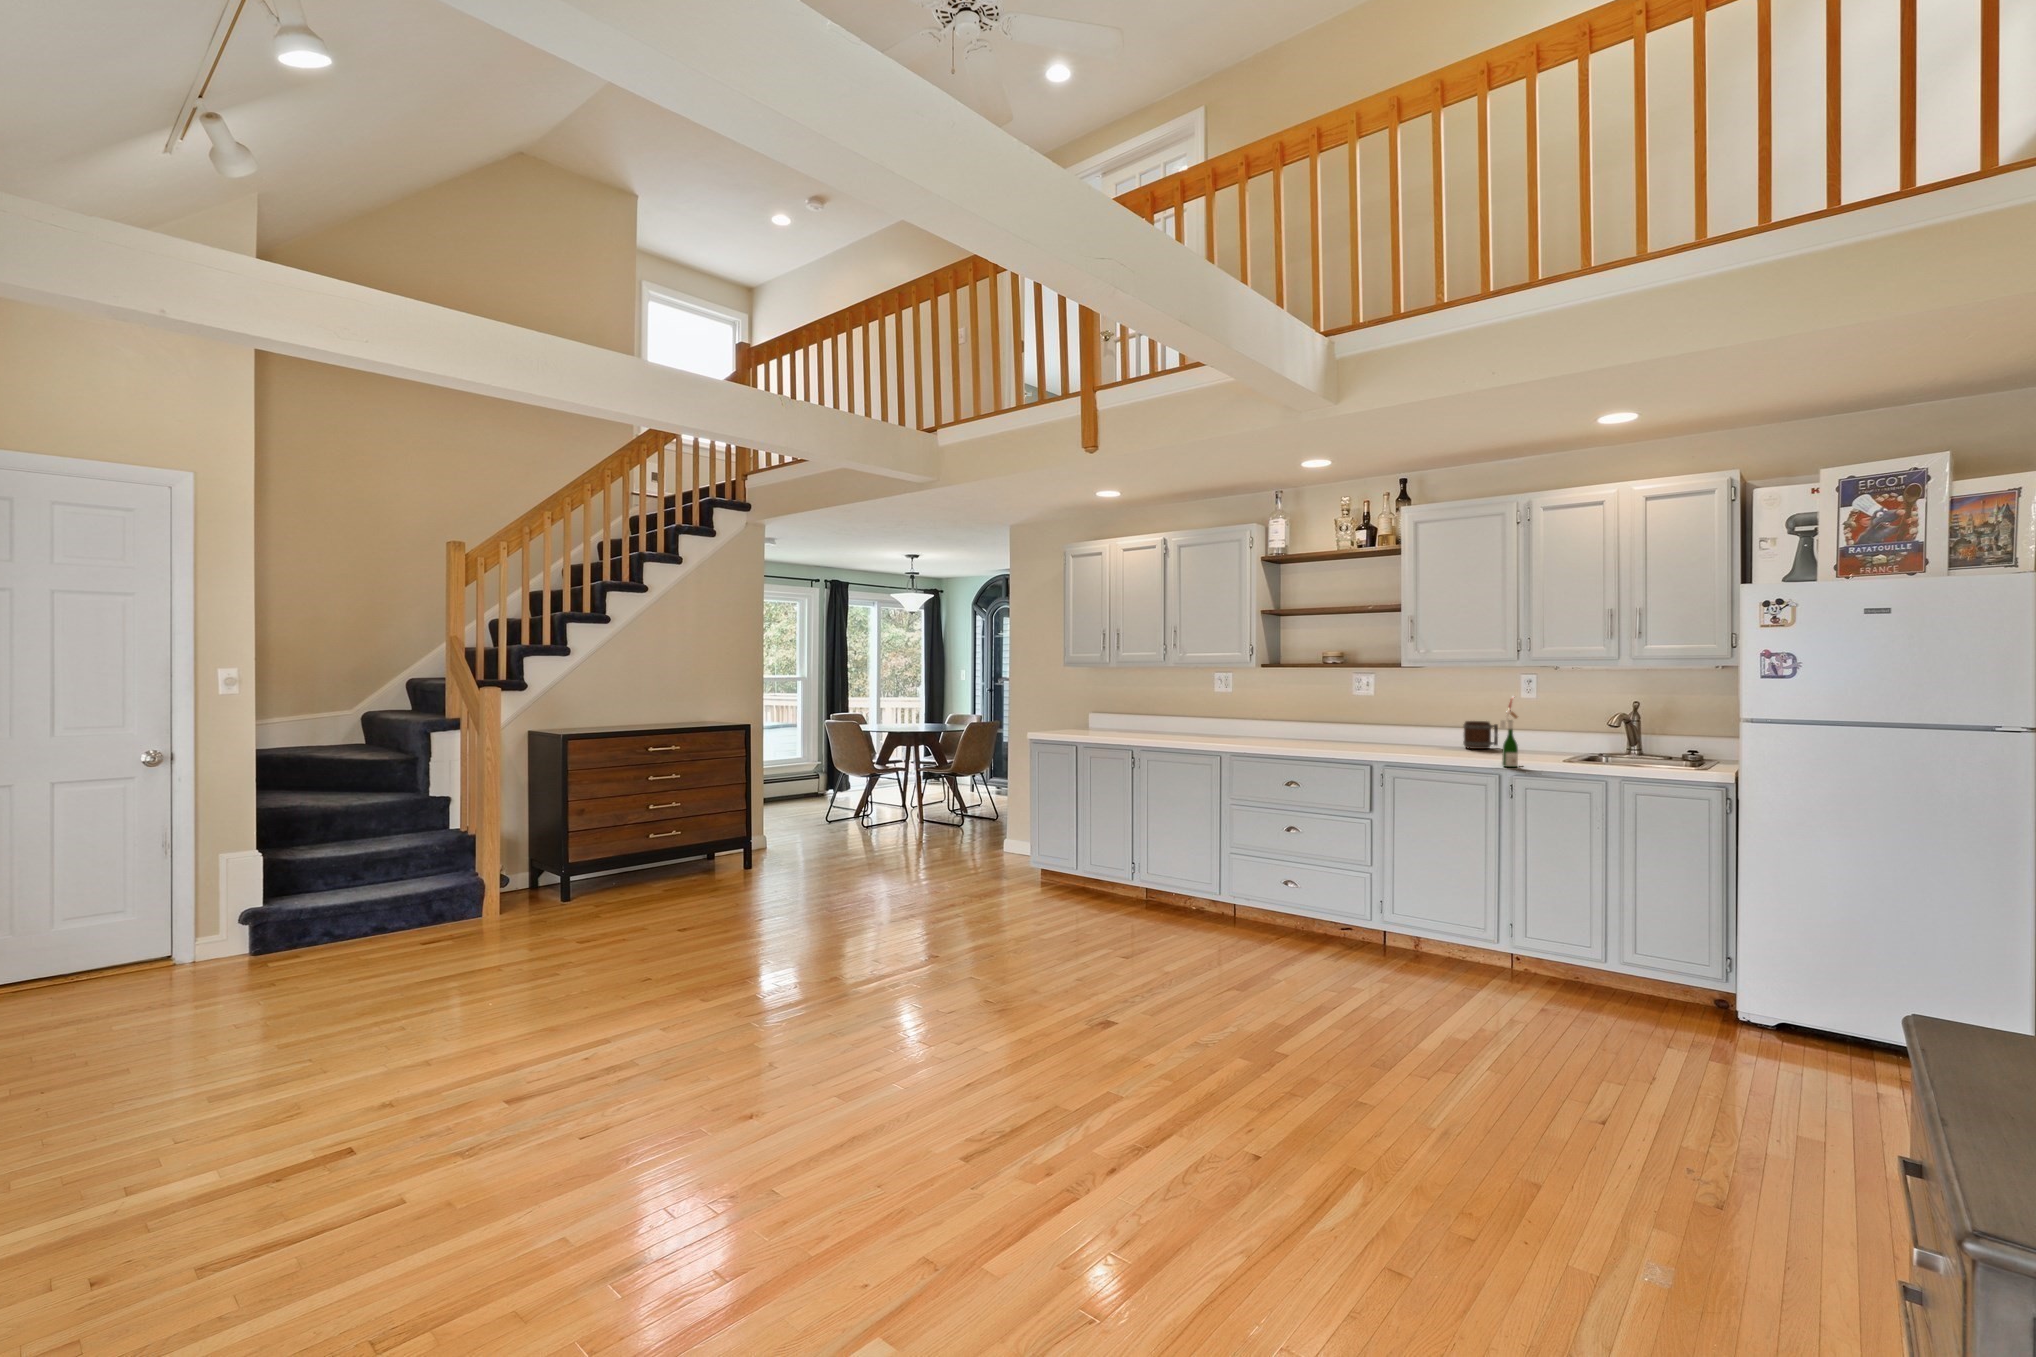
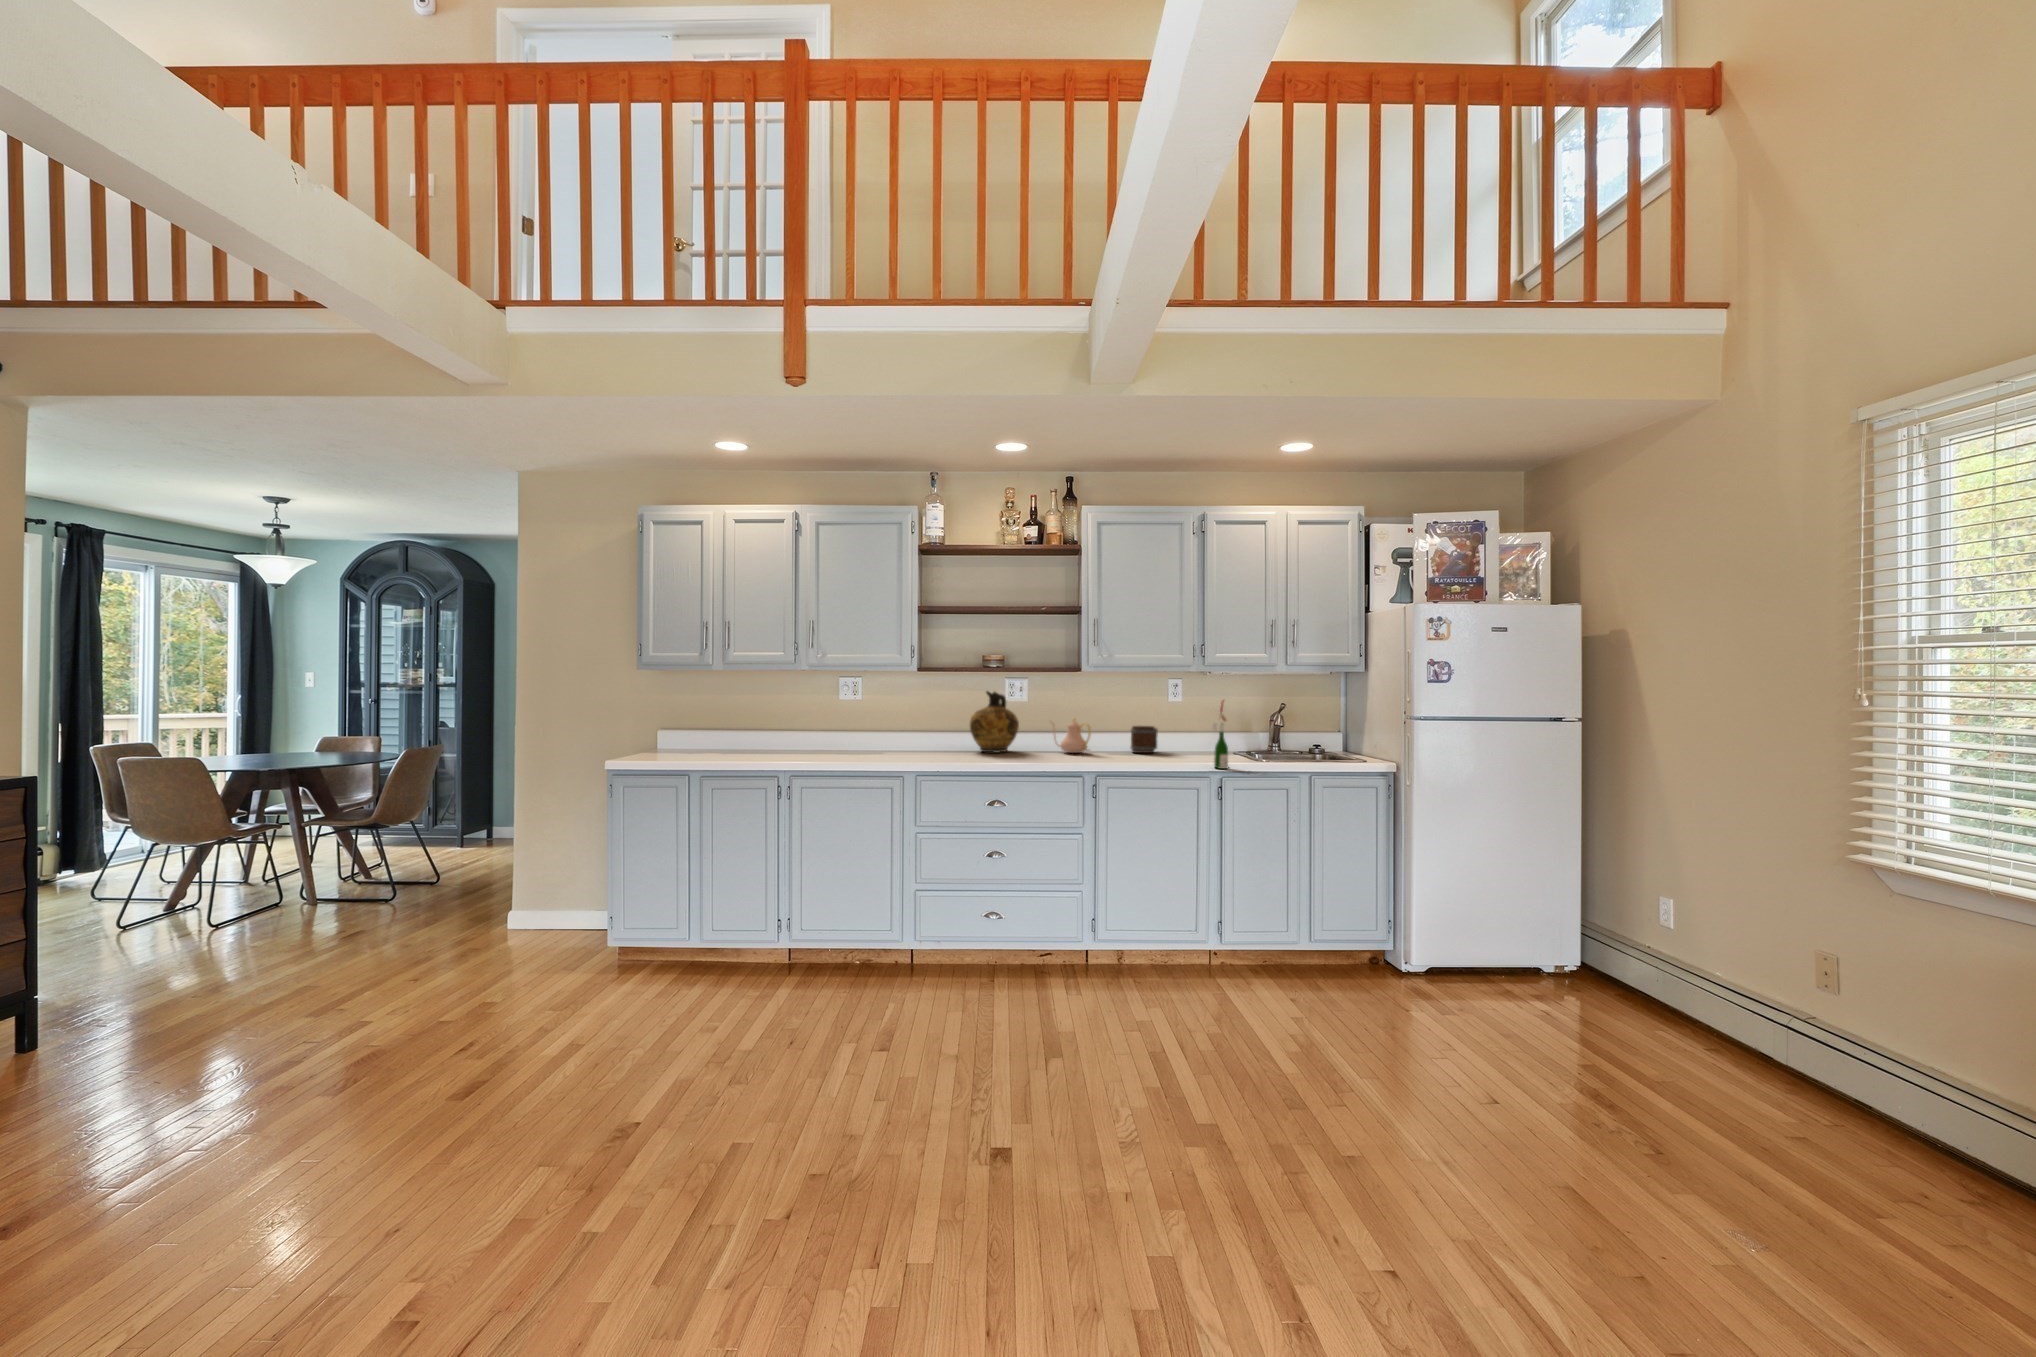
ceramic jug: none [1305,685,1353,742] -> present [970,691,1019,752]
teapot: none [1385,711,1417,745] -> present [1053,719,1091,753]

